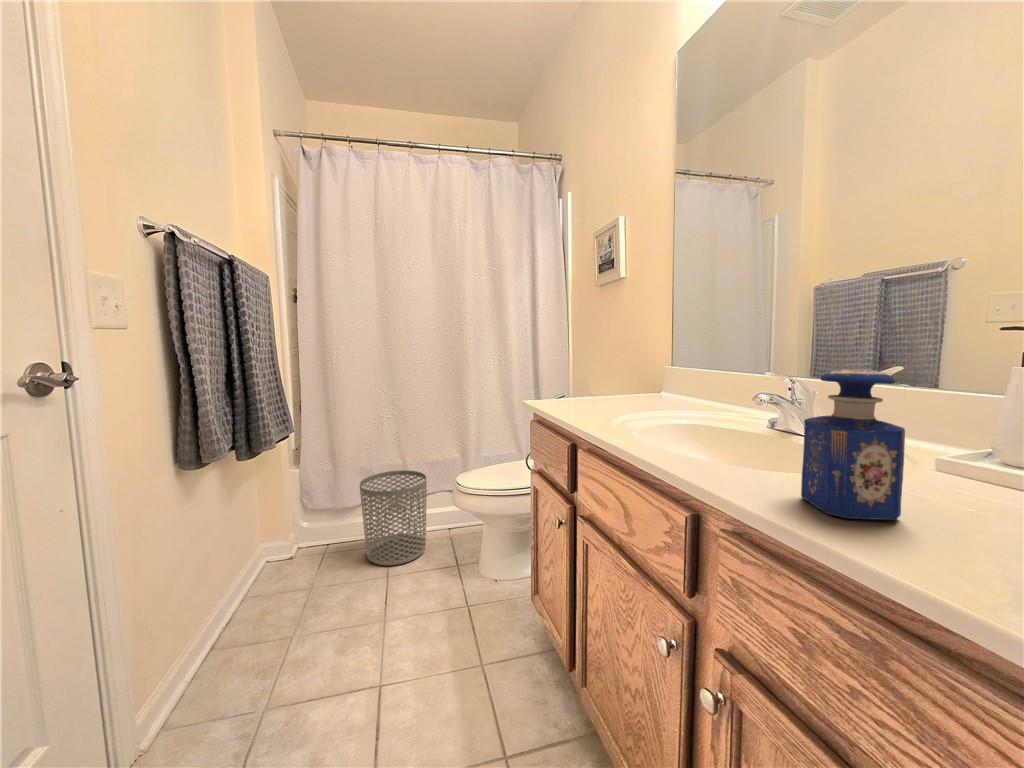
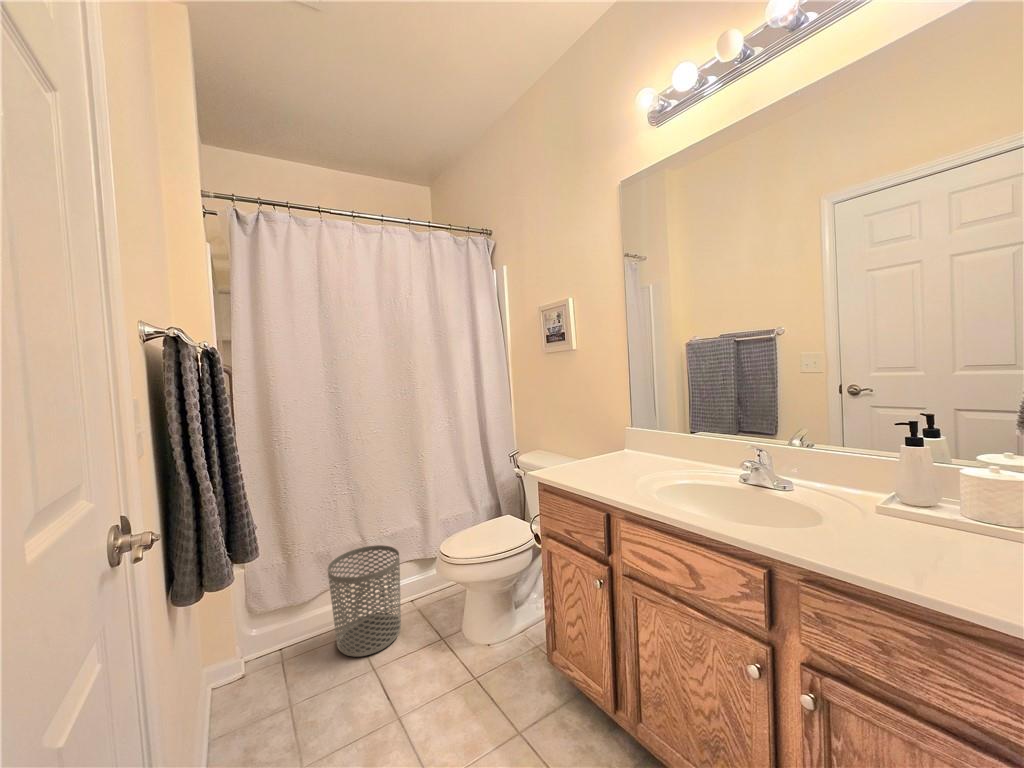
perfume bottle: present [801,369,905,520] -> none [844,476,907,567]

